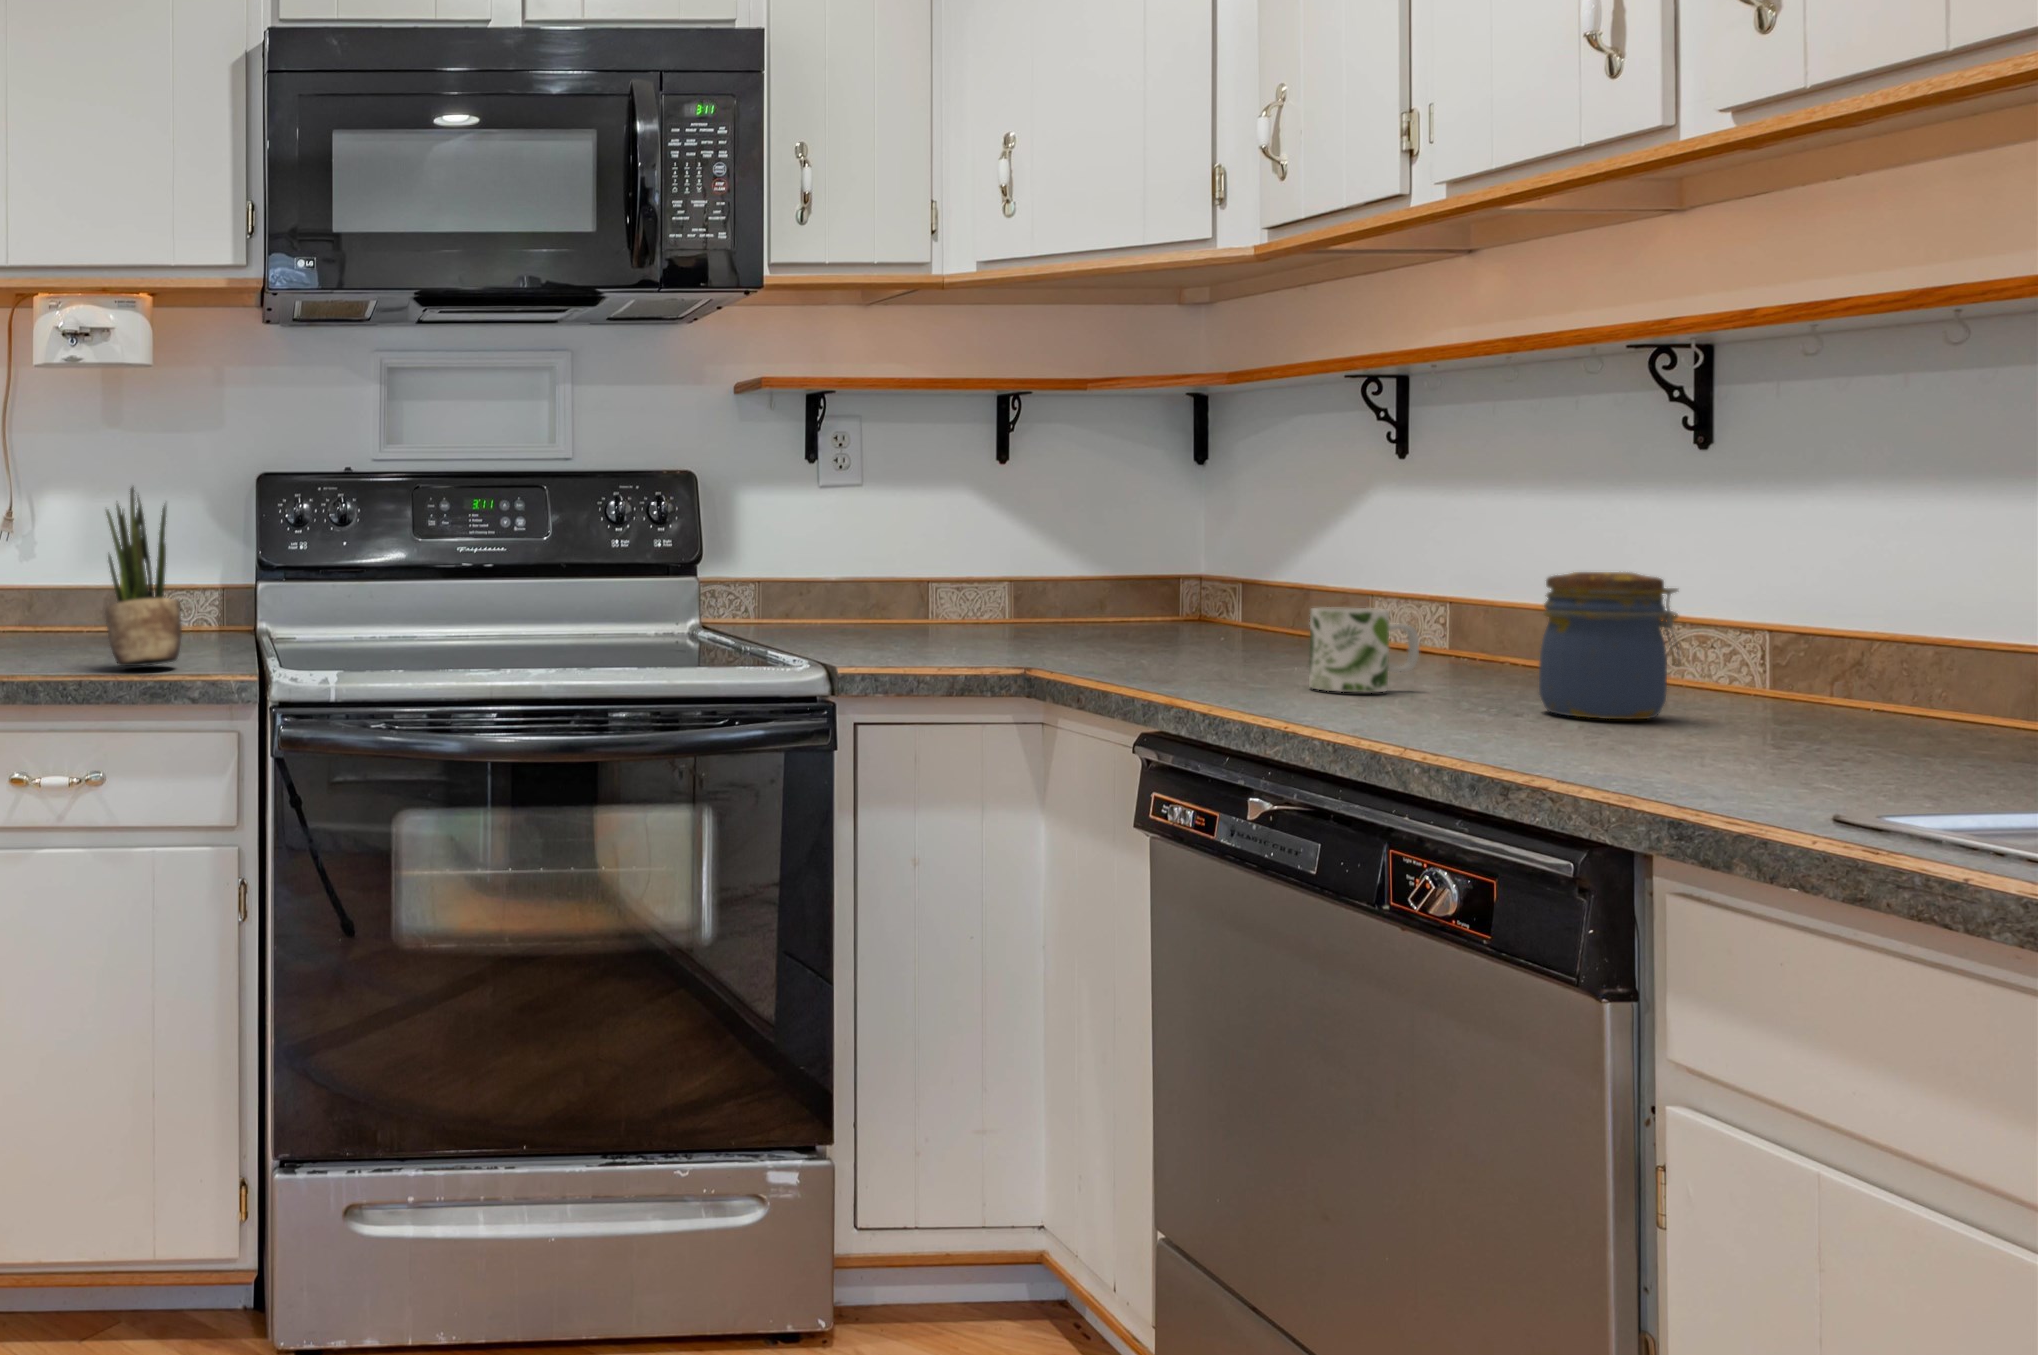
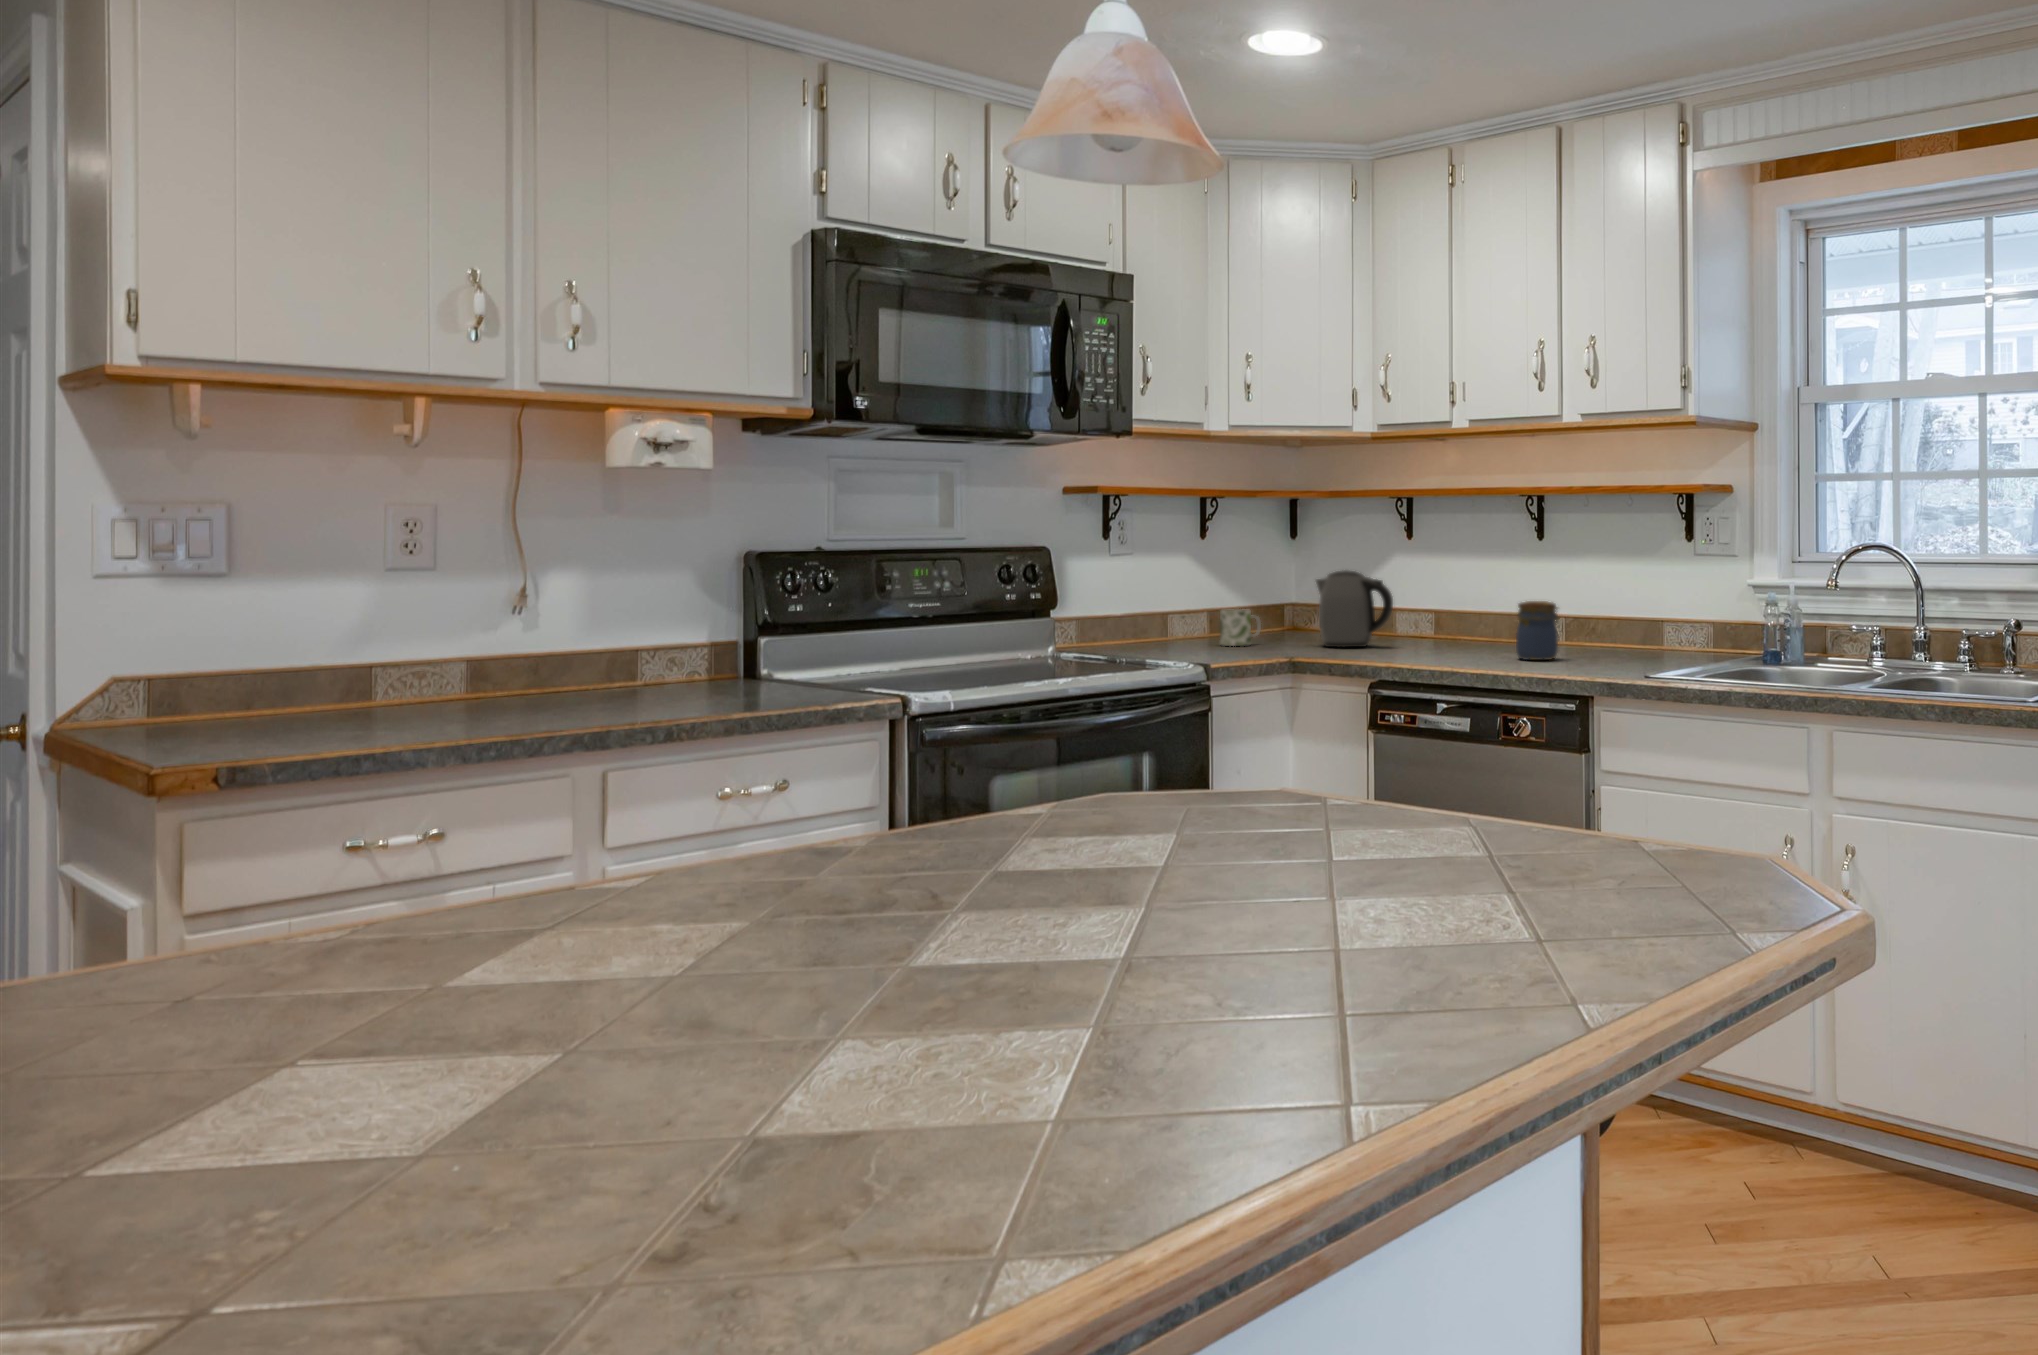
potted plant: present [105,487,182,666] -> none [766,562,832,688]
kettle: none [1141,511,1295,661] -> present [1316,570,1393,647]
mug: present [1309,608,1419,692] -> present [1220,609,1261,646]

